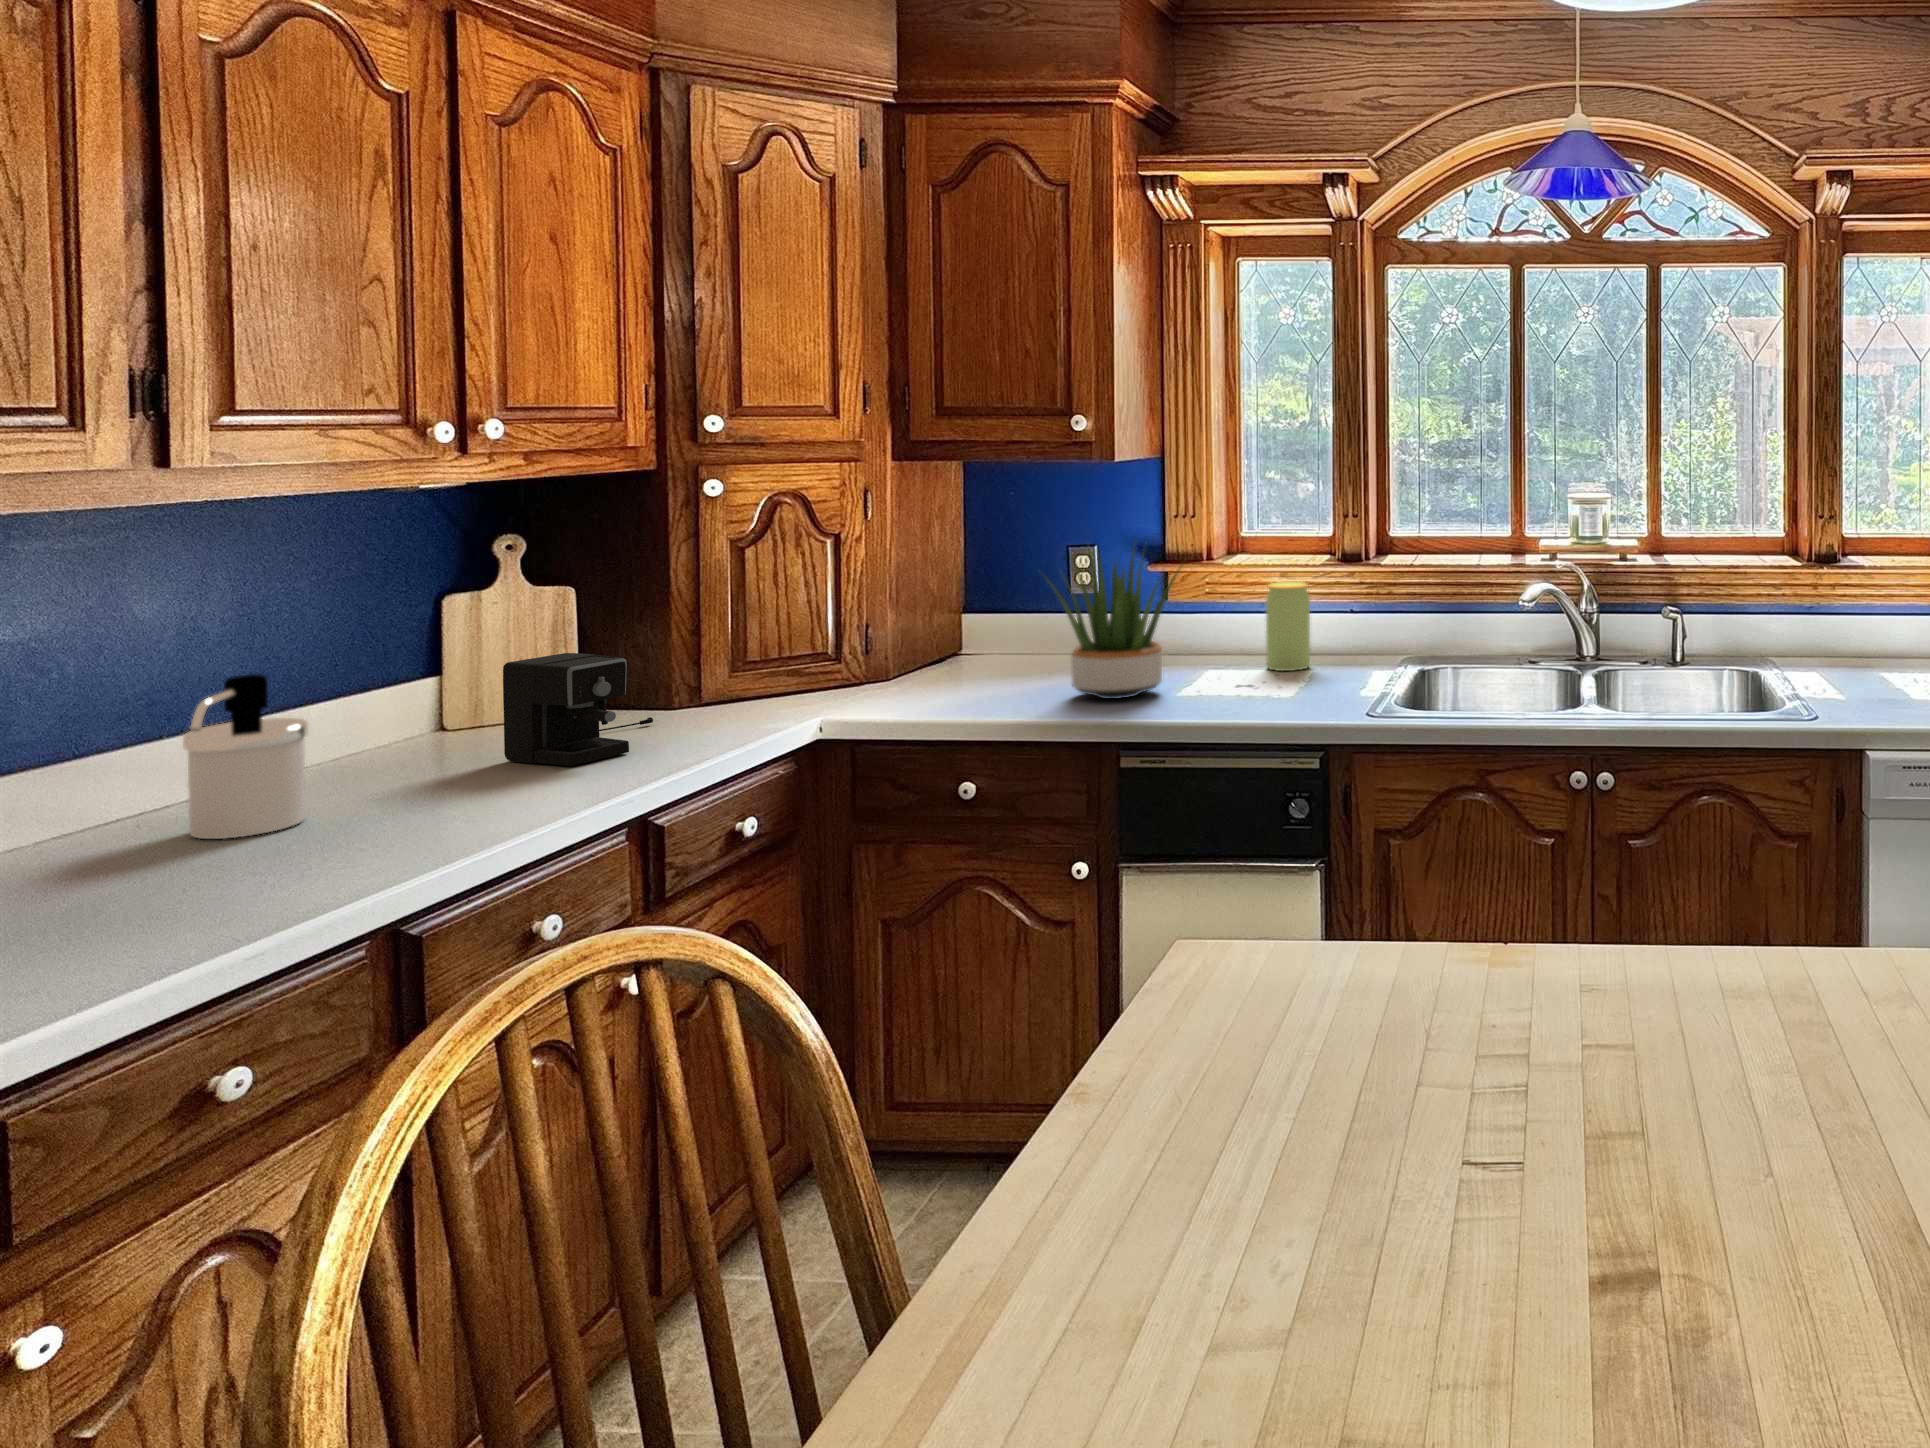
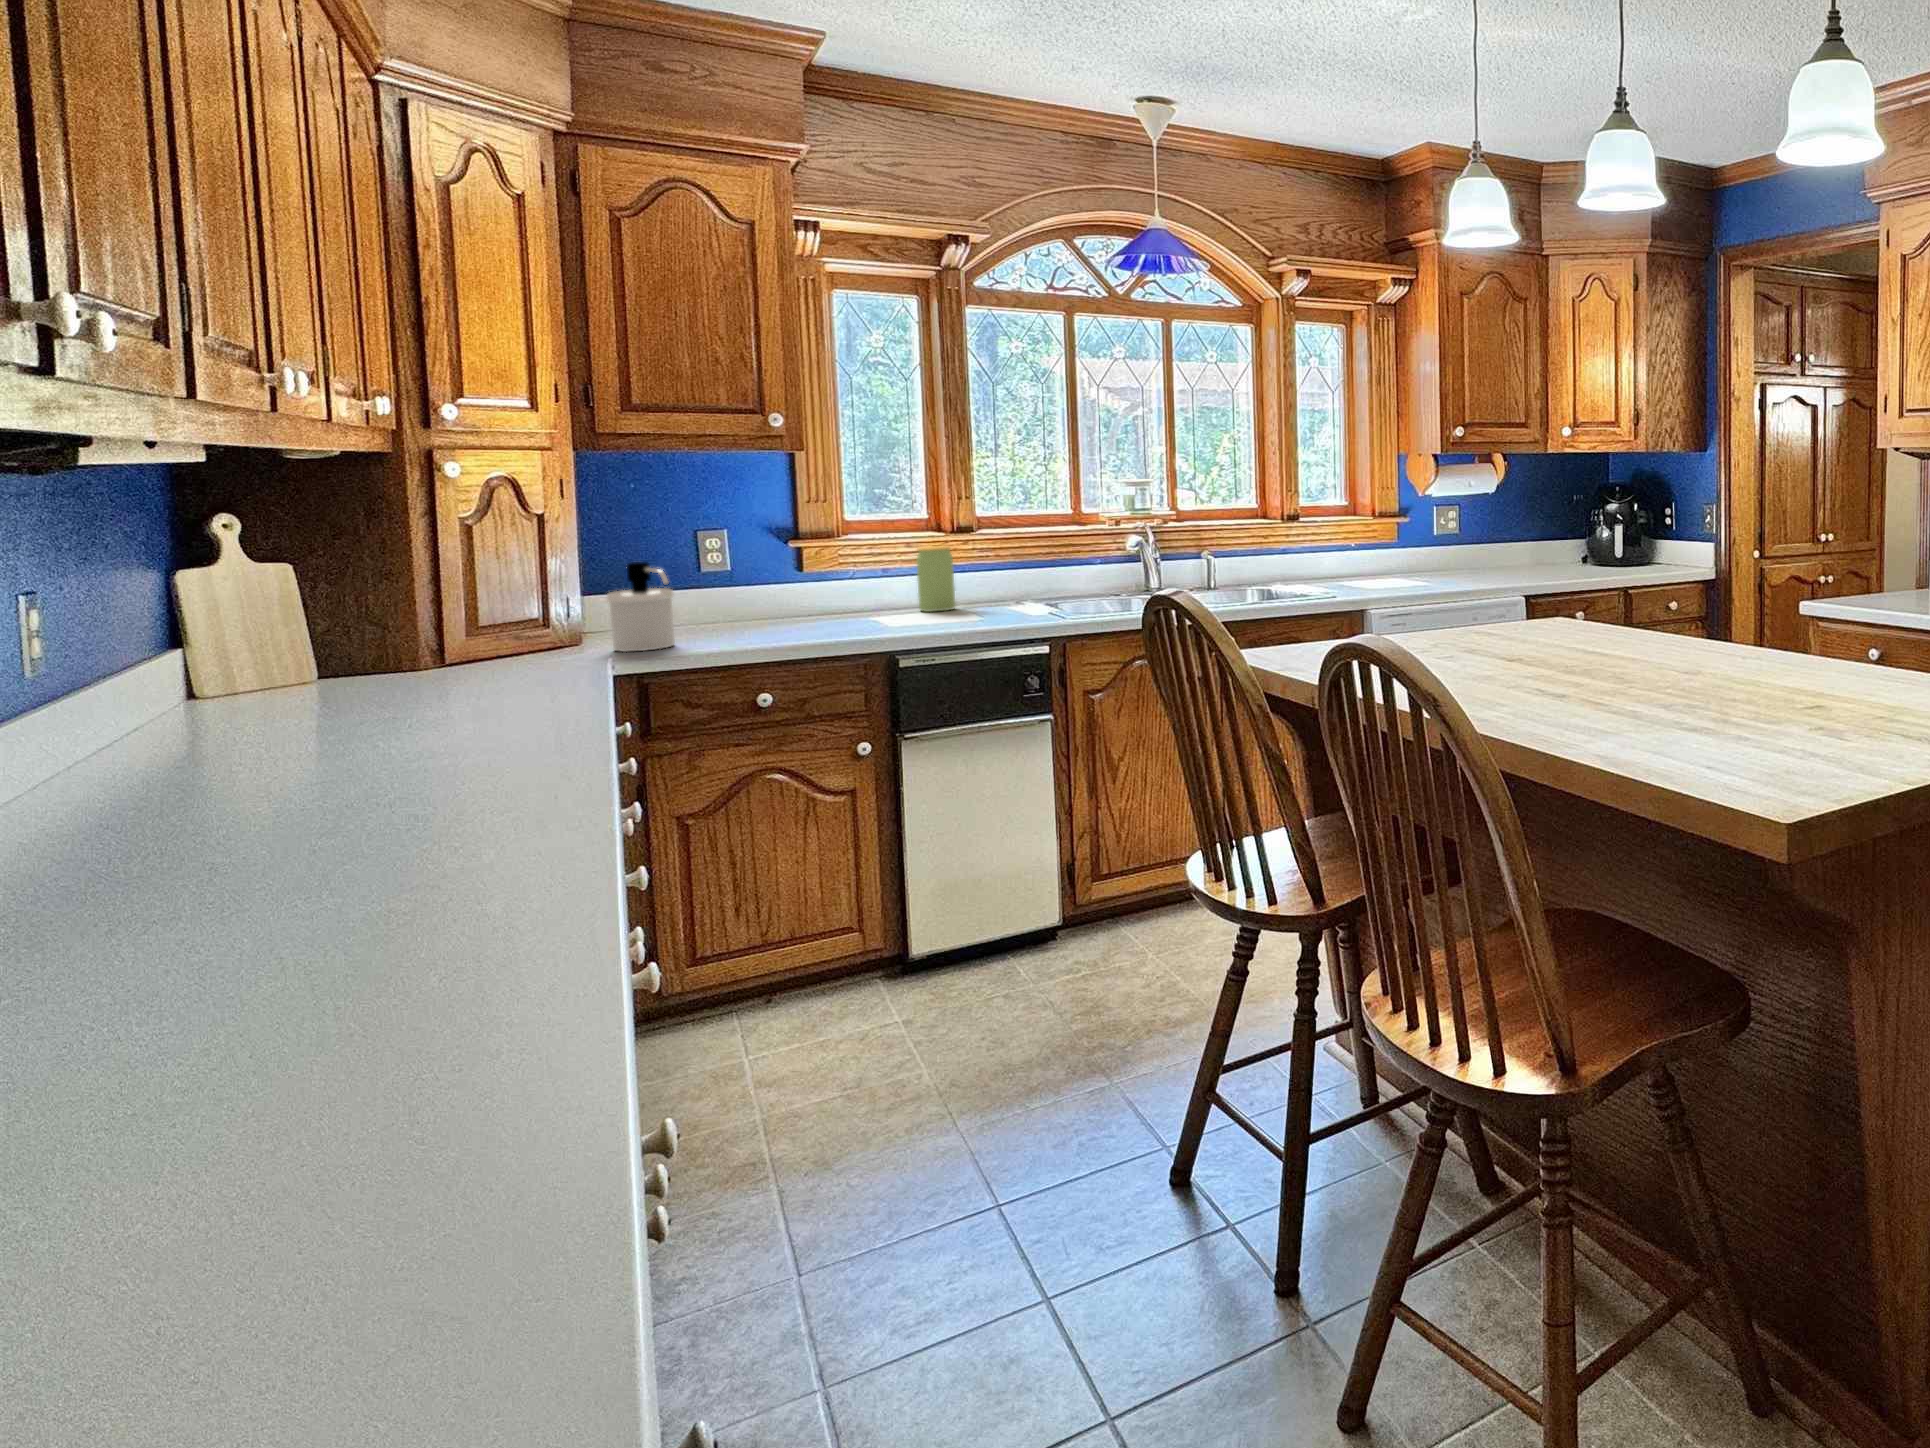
potted plant: present [1039,544,1179,699] -> none [773,512,902,635]
coffee maker: present [503,653,653,766] -> none [347,617,494,716]
soap dispenser: present [183,674,308,839] -> present [607,562,675,652]

